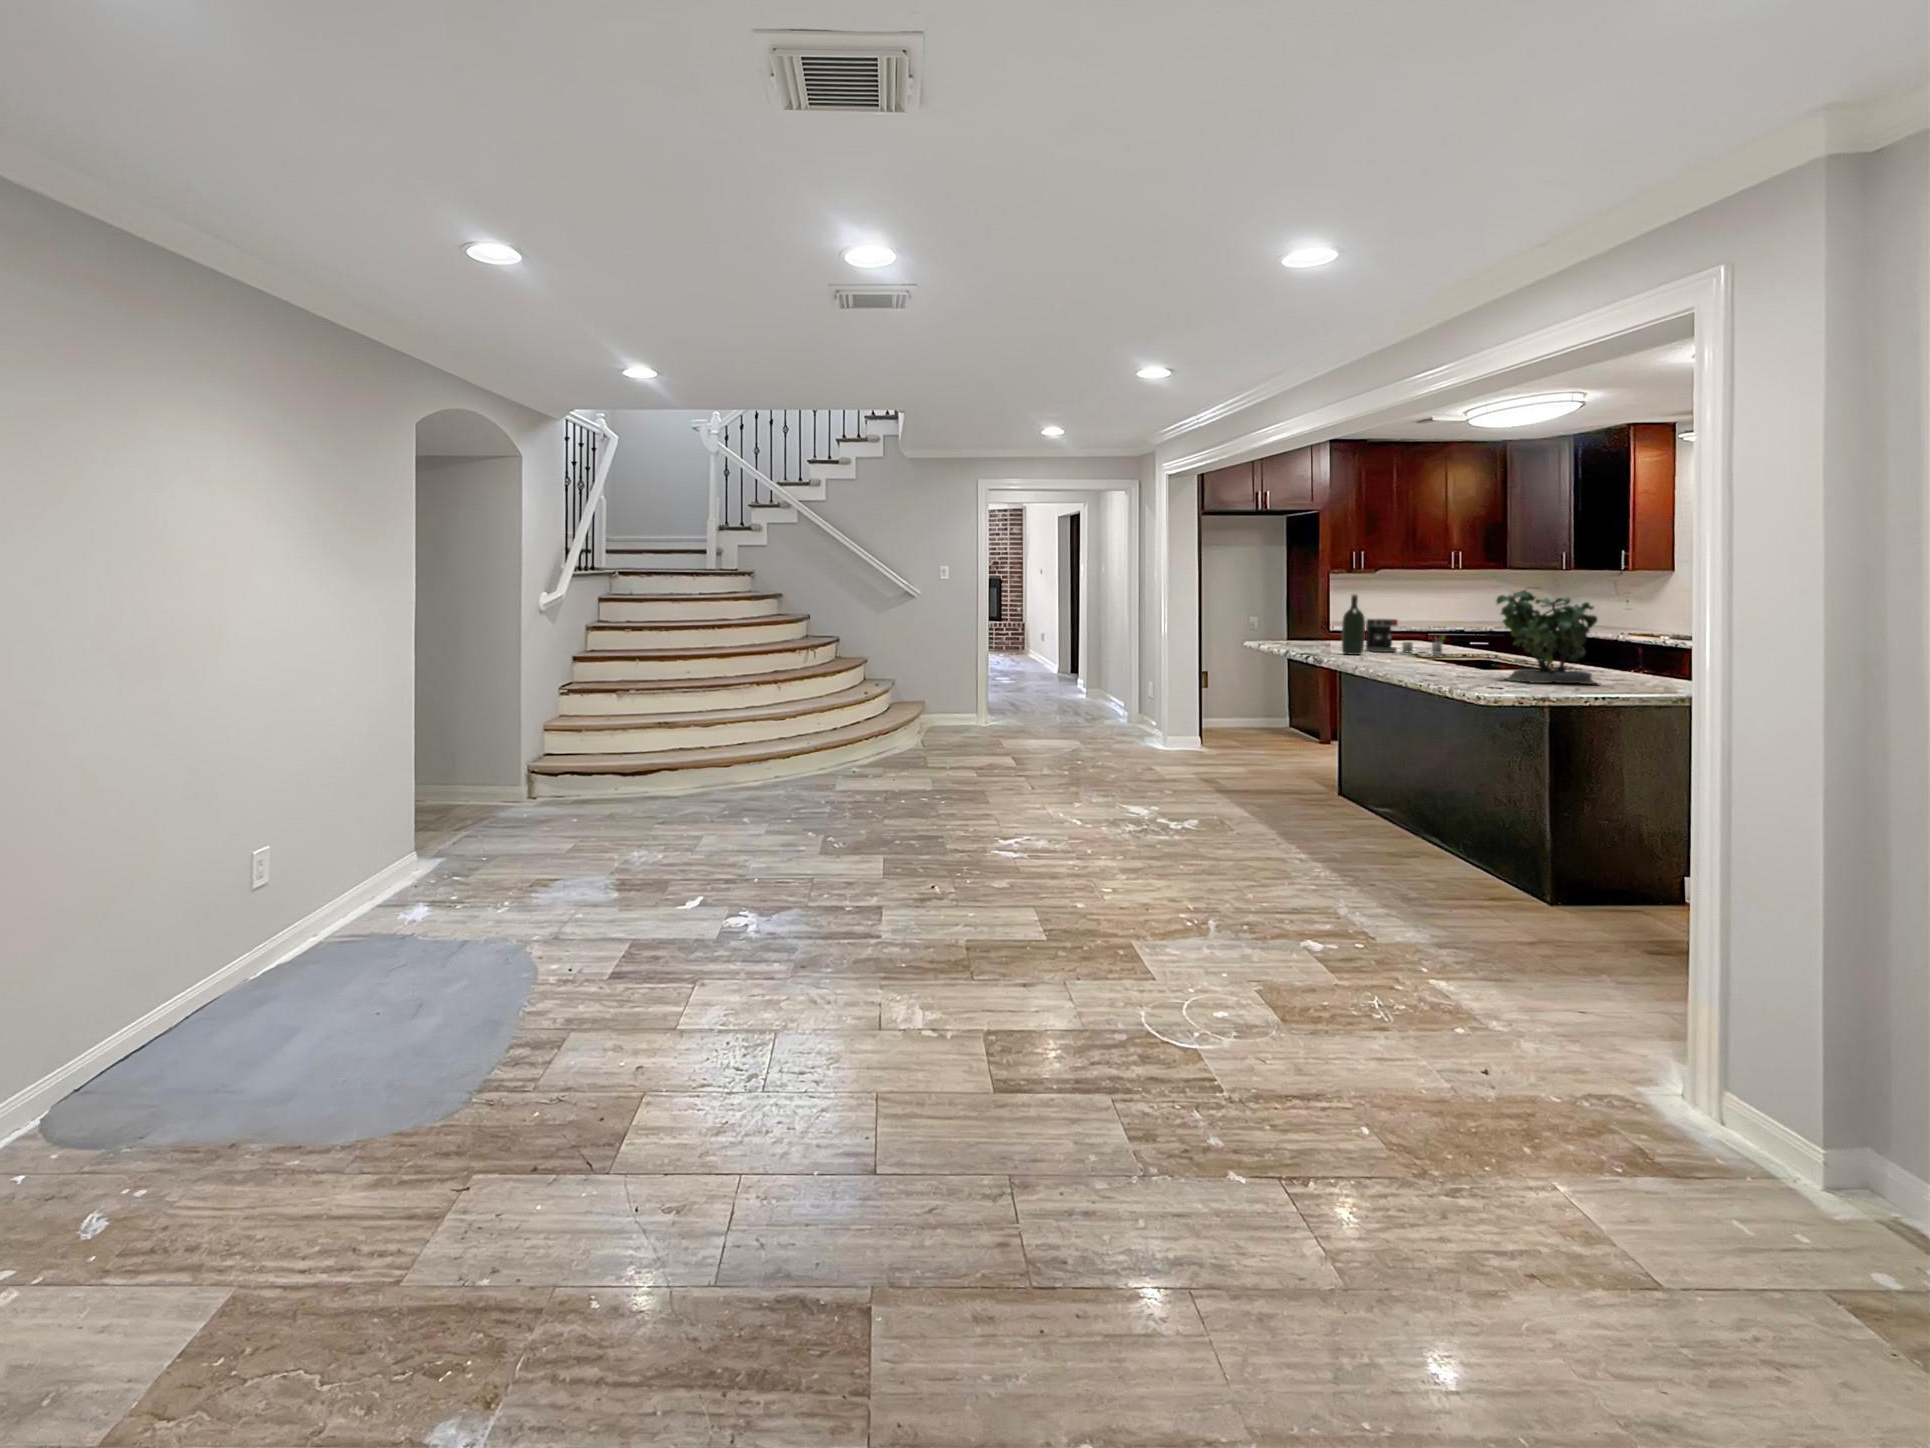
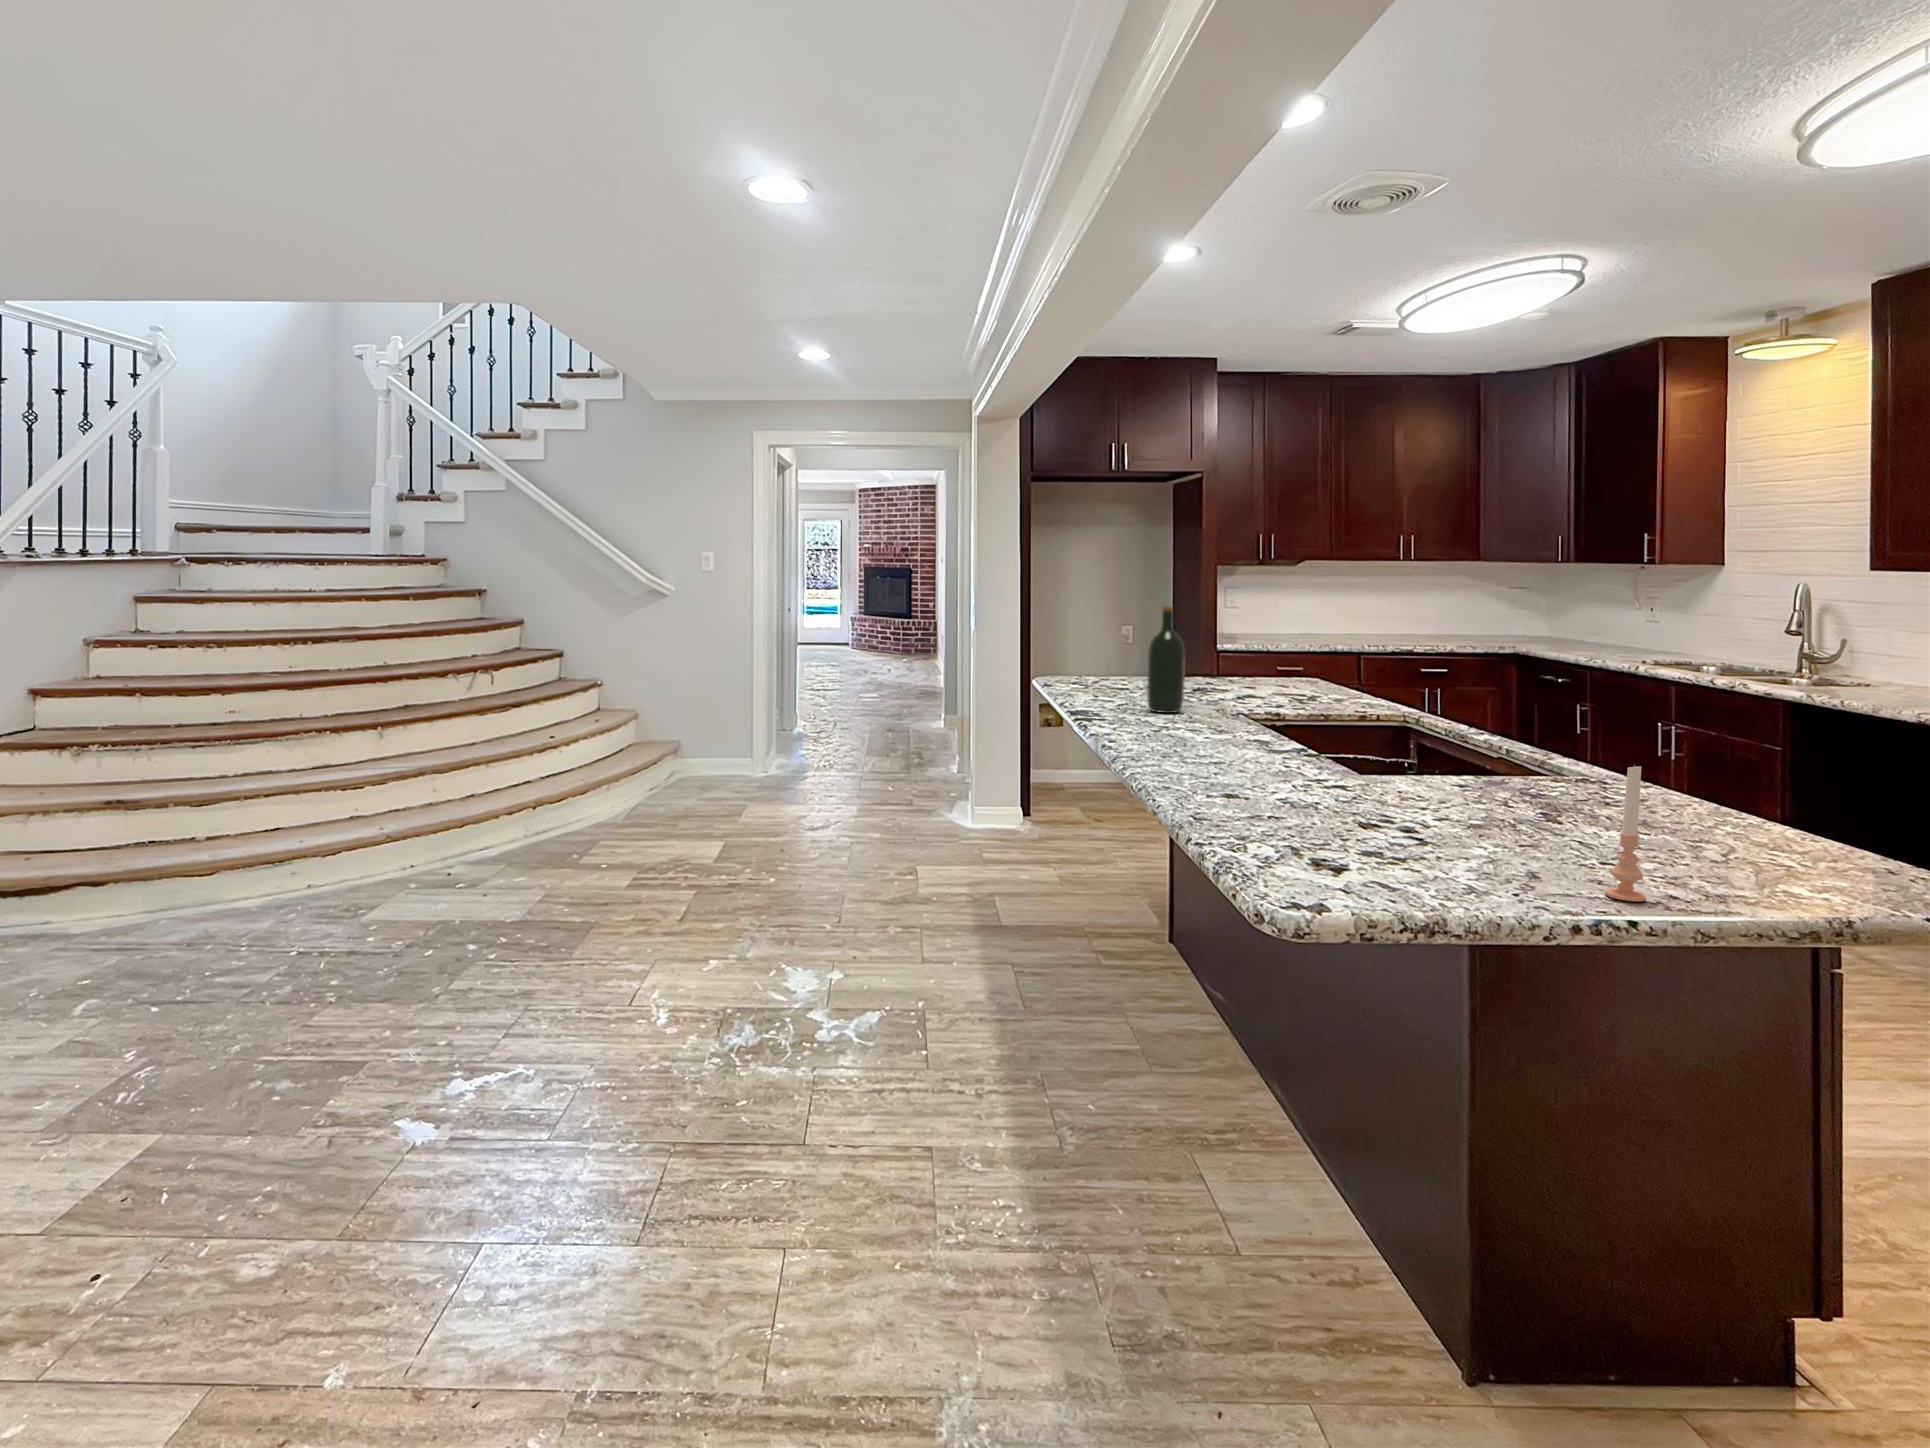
potted plant: present [1497,590,1597,684] -> none [1338,605,1580,862]
coffee maker: present [1365,619,1445,653] -> none [1210,645,1335,706]
candle: none [1614,640,1629,690] -> present [1605,765,1646,901]

